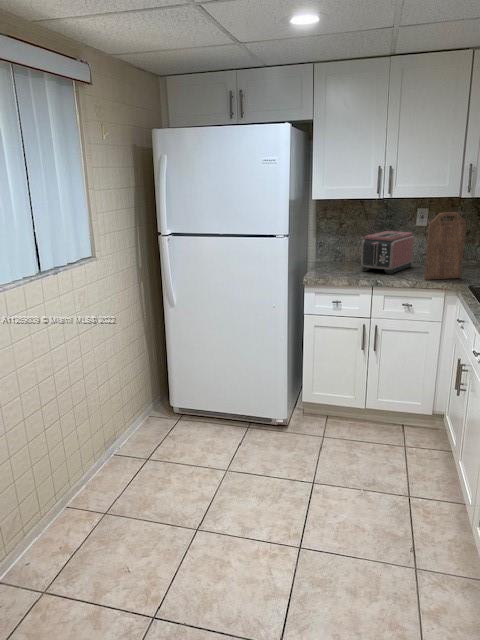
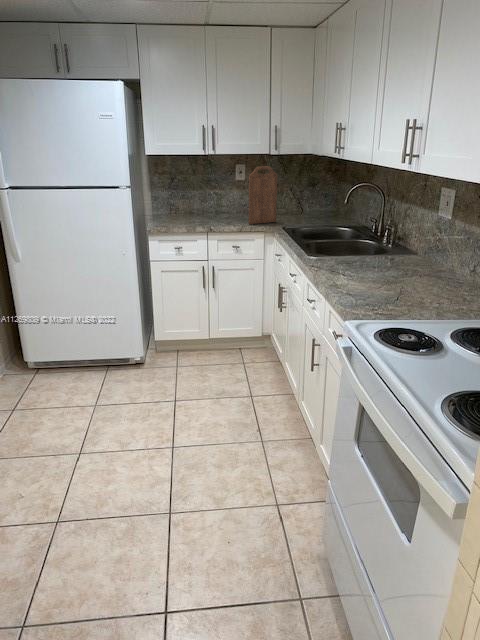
toaster: present [361,231,414,274] -> none [194,184,236,221]

